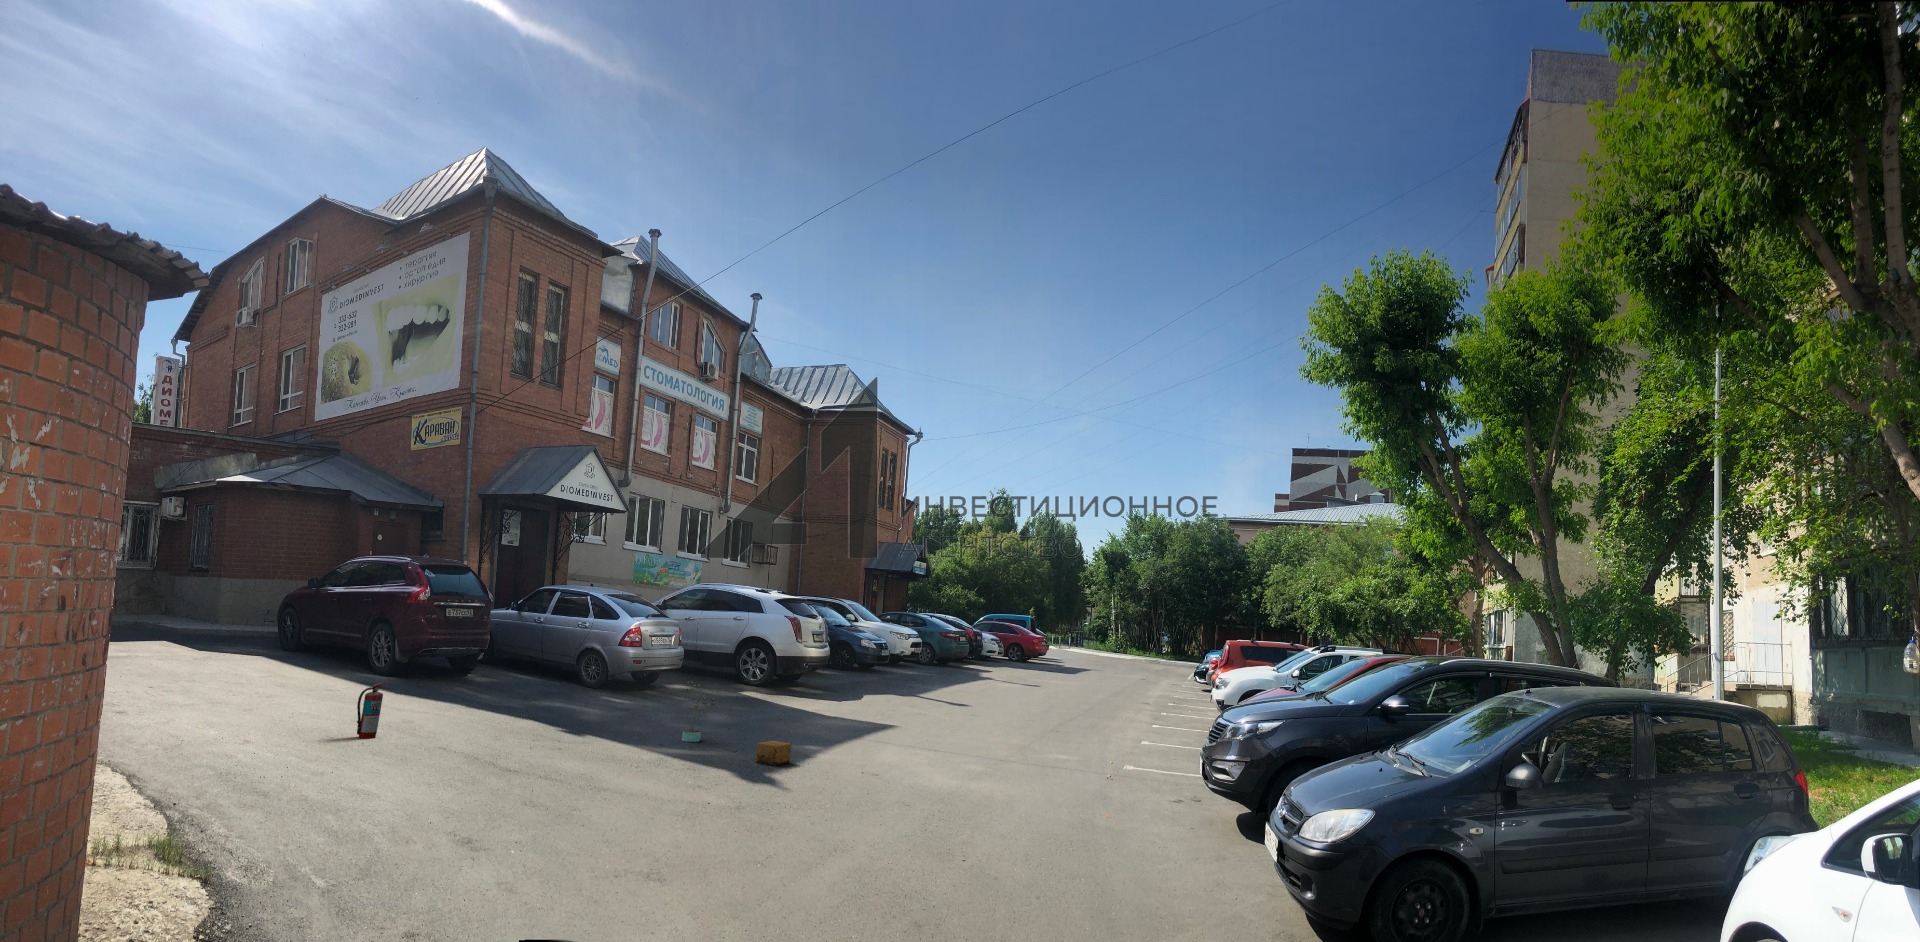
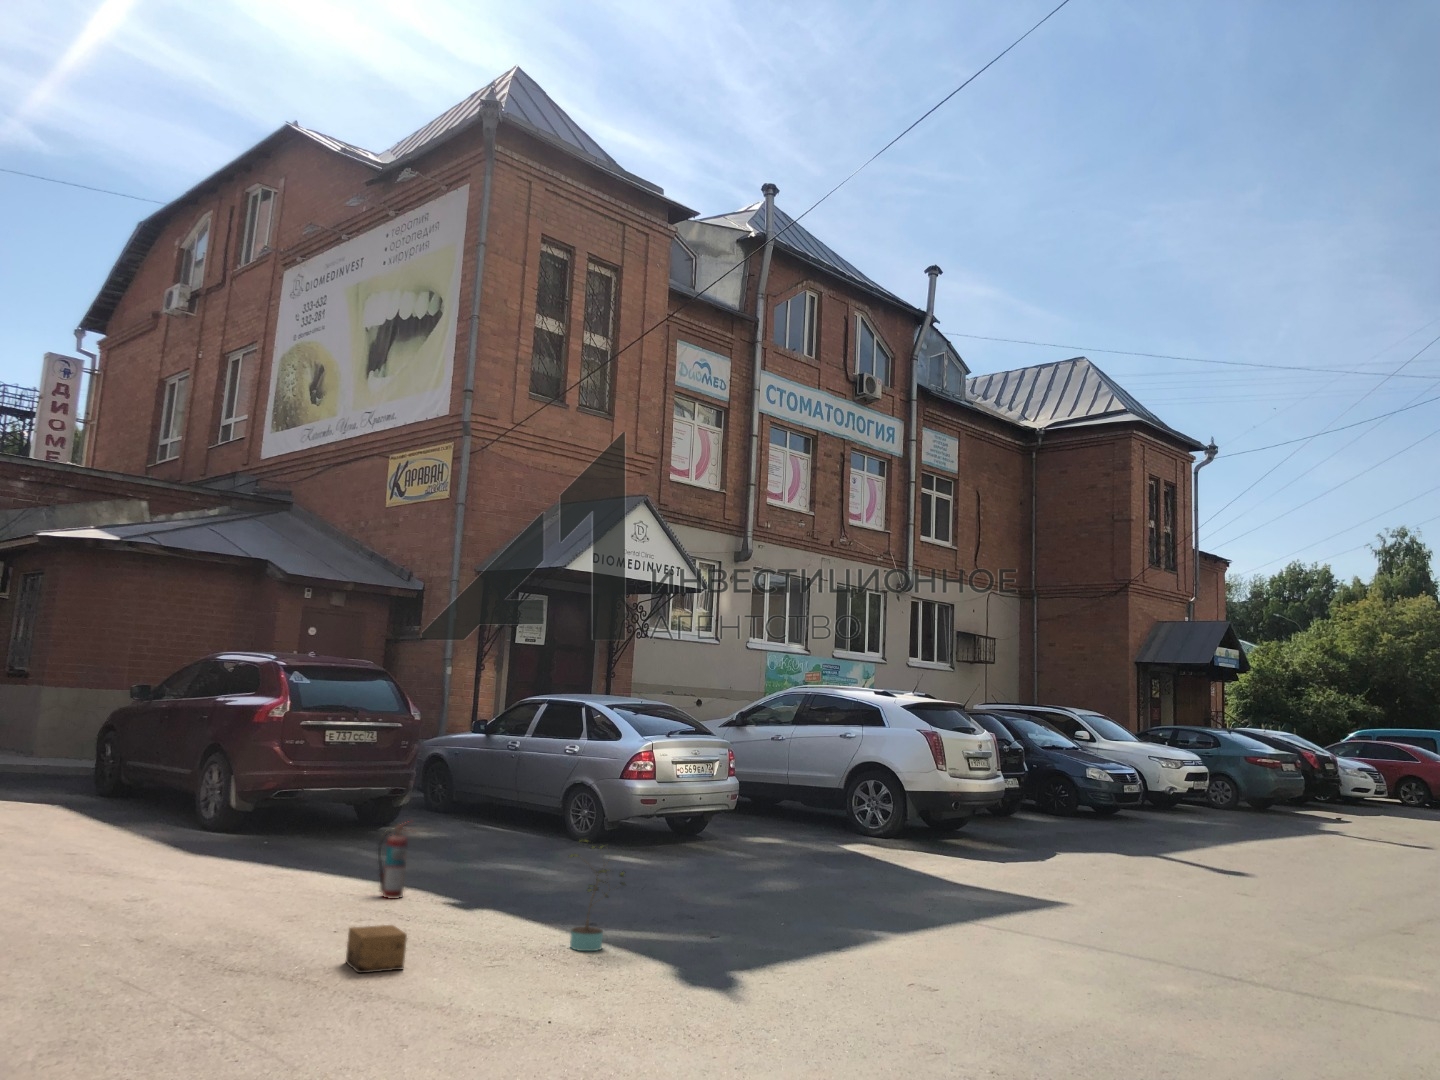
fire extinguisher: present [357,681,389,738] -> present [378,825,408,899]
cardboard box: present [755,741,792,766] -> present [346,925,407,973]

